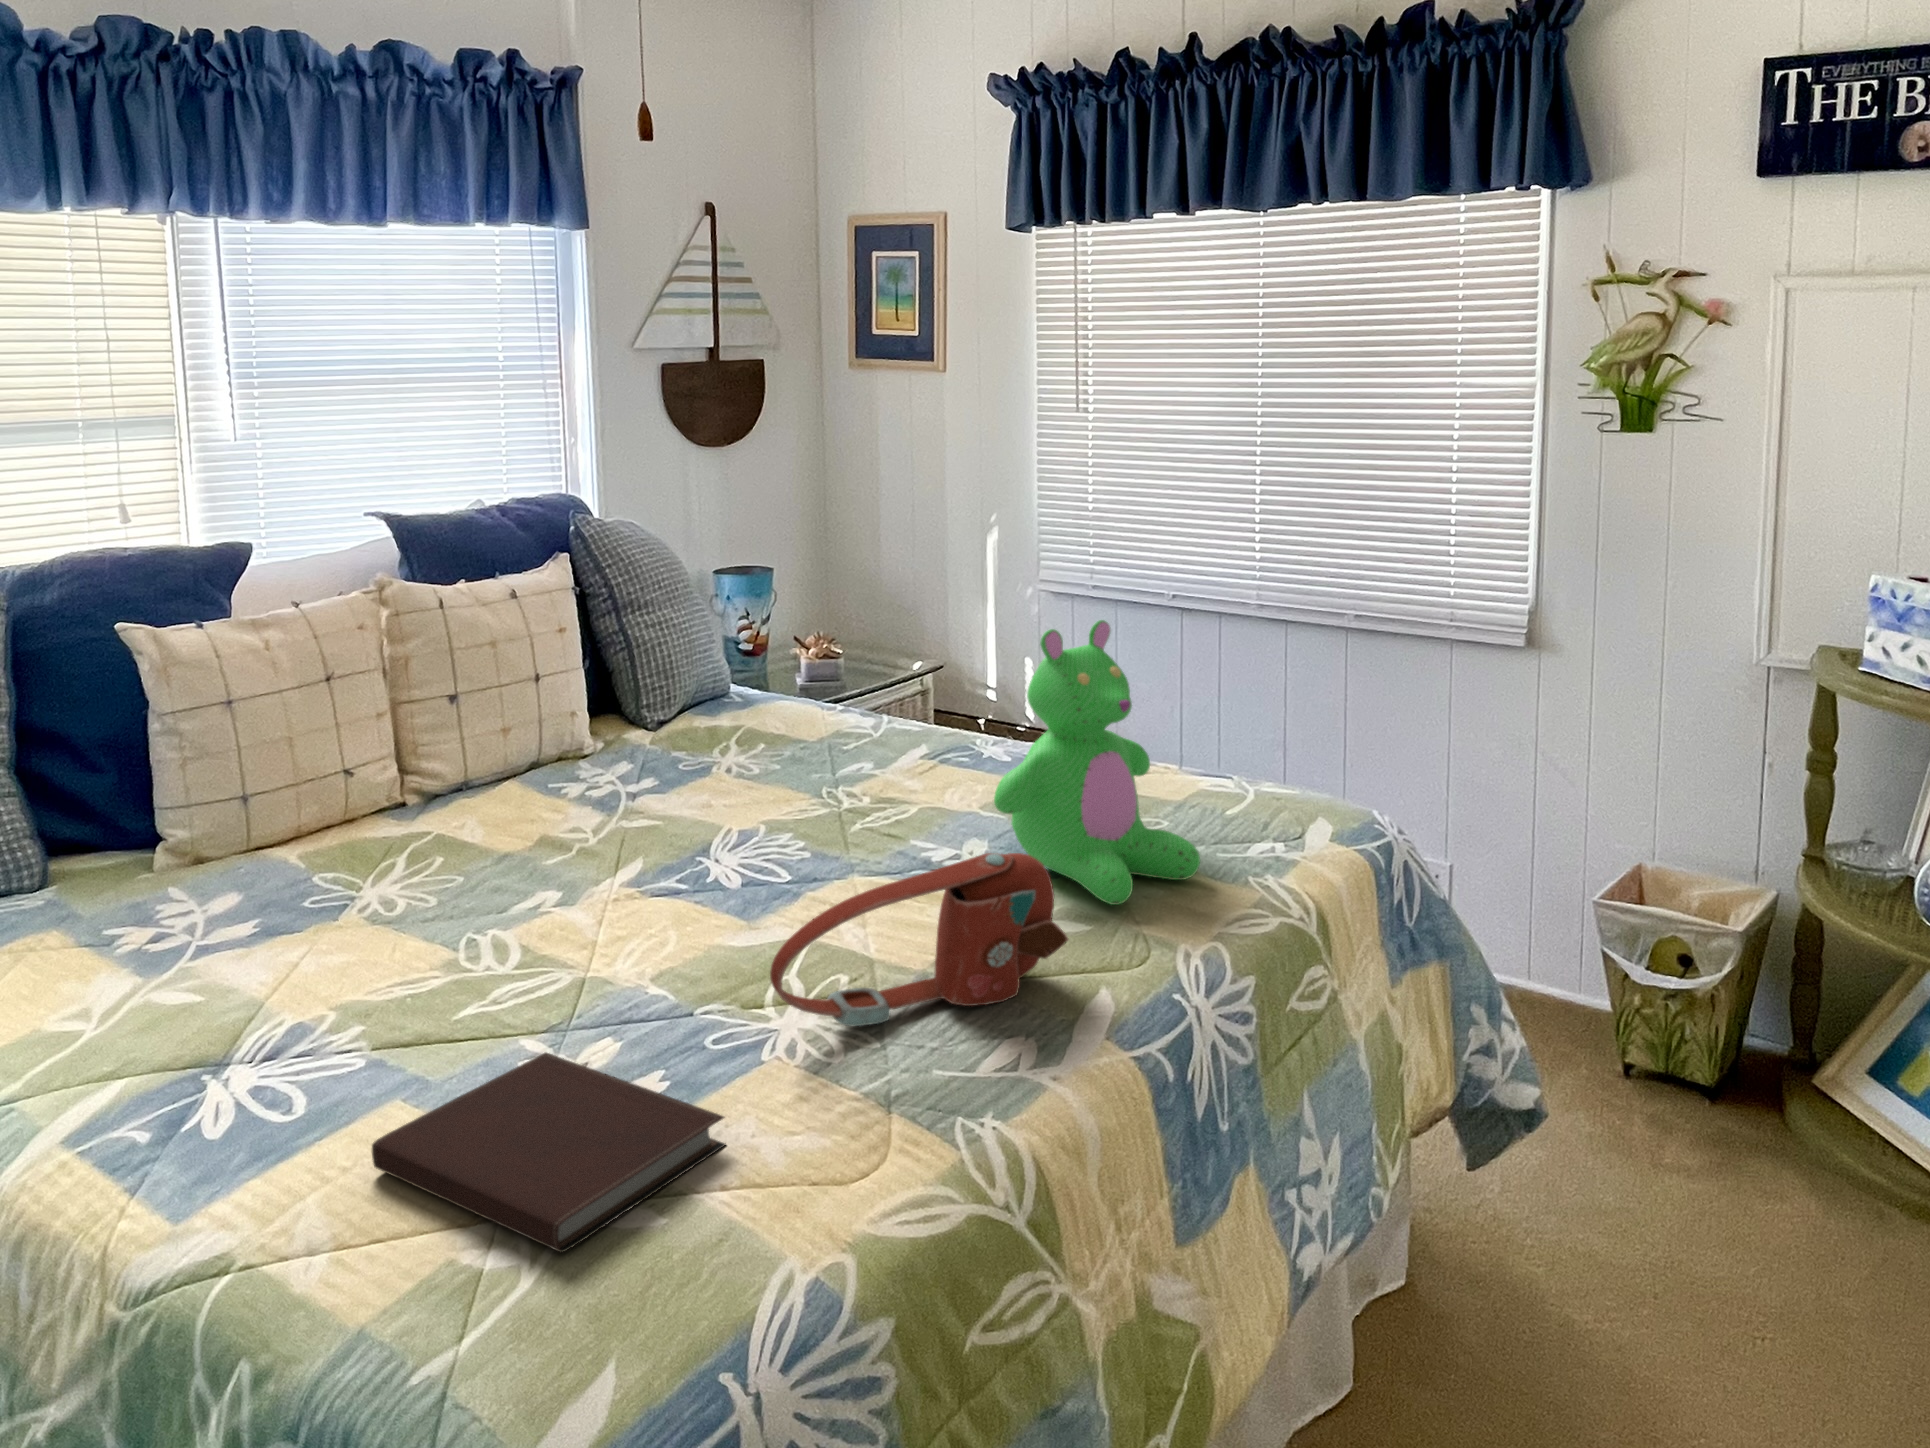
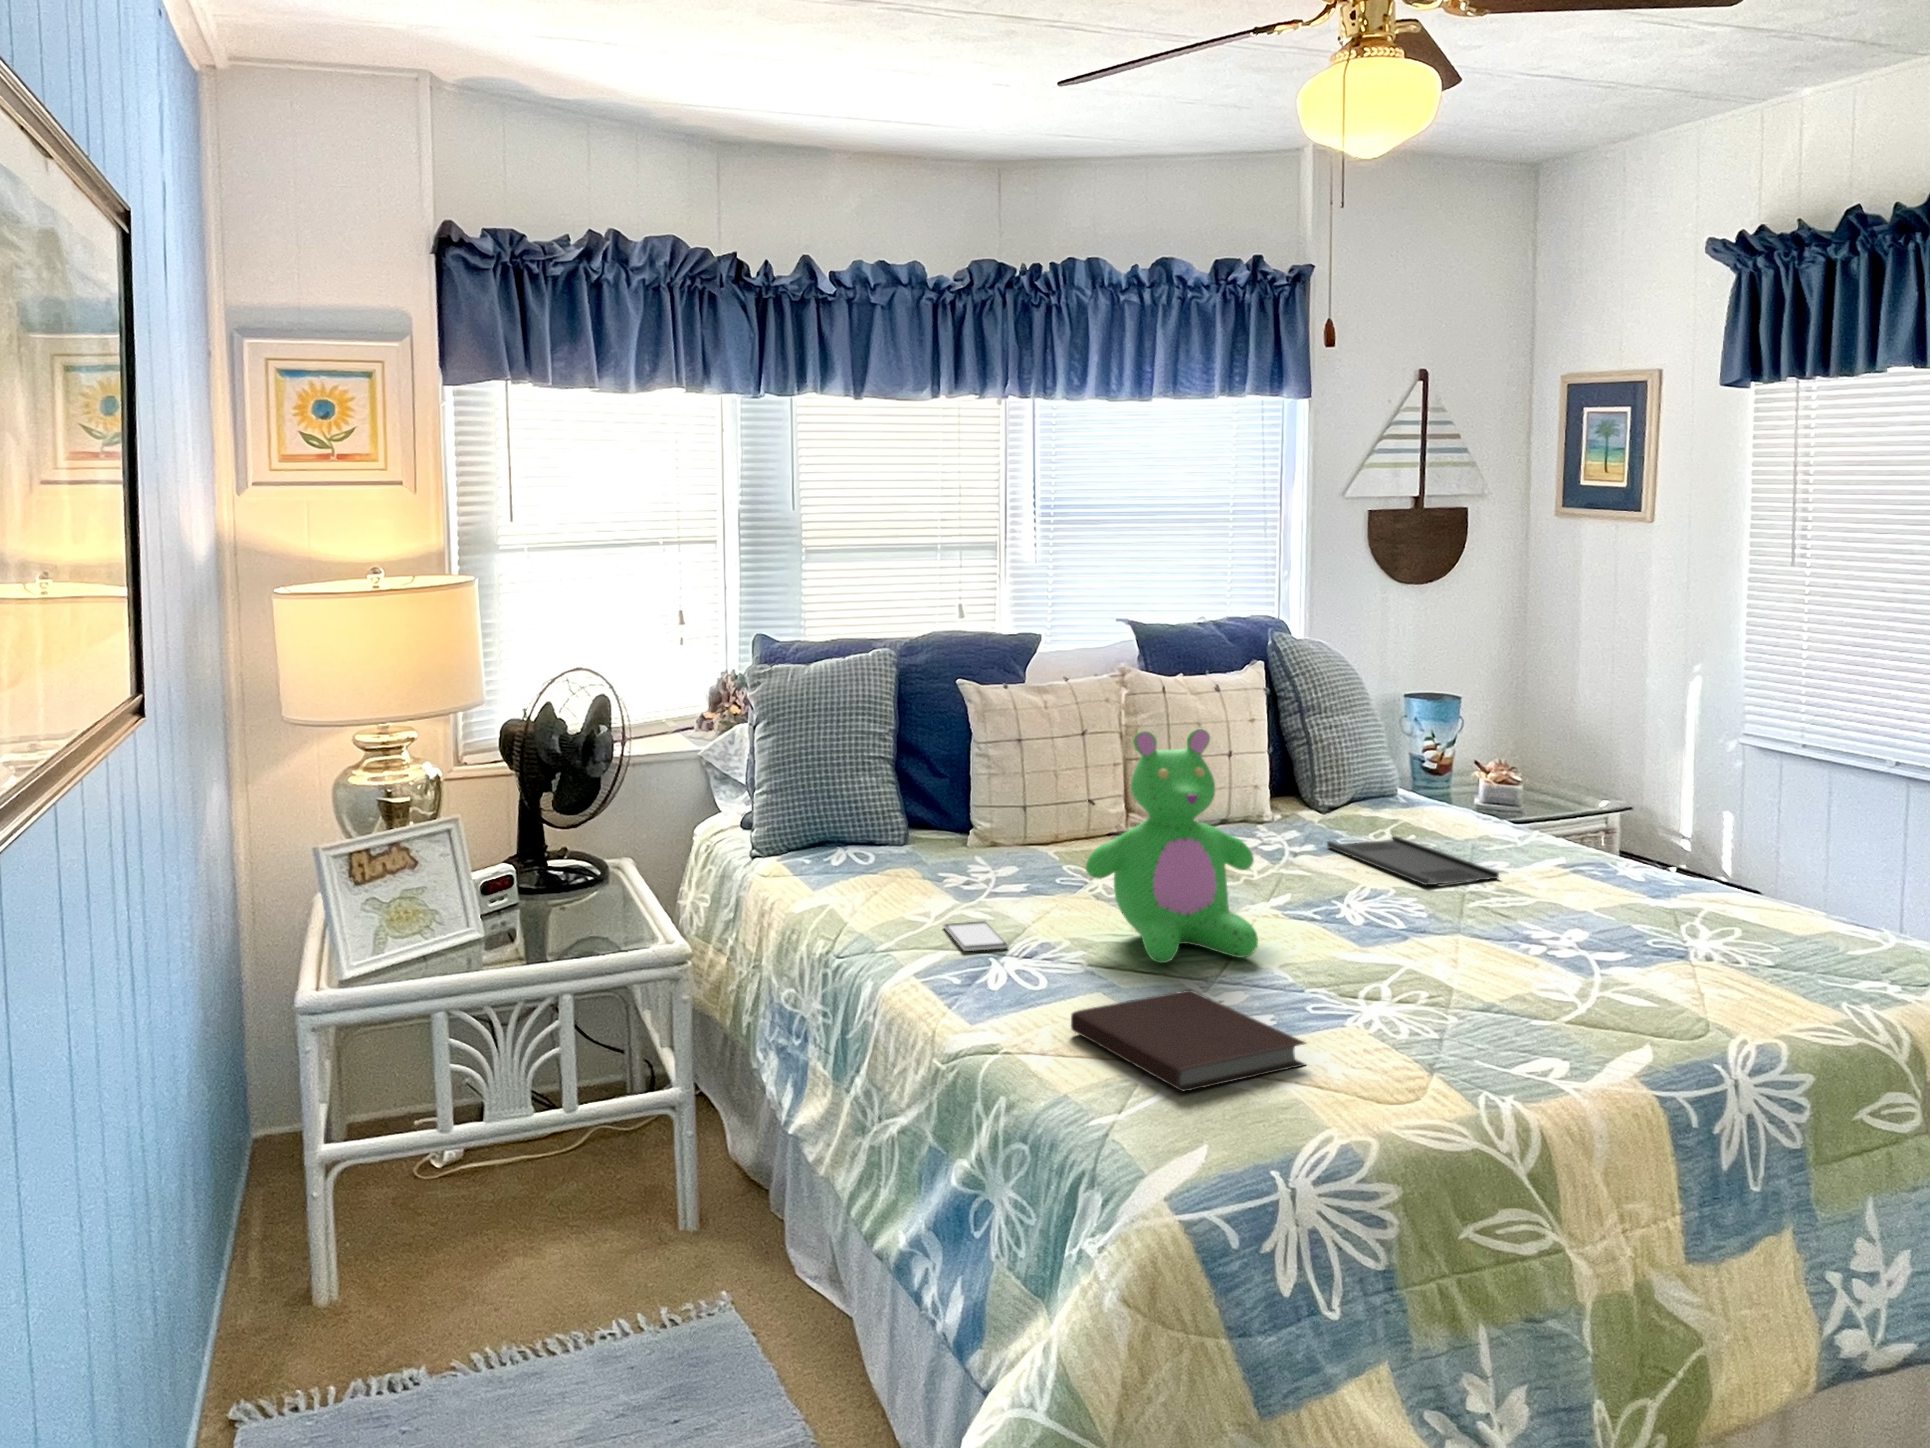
teddy bear: present [994,620,1200,905] -> present [1086,729,1258,963]
tray: none [672,749,872,815] -> present [1327,836,1499,885]
handbag: present [770,853,1068,1026] -> none [1358,900,1623,1027]
smartphone: none [148,977,260,1042] -> present [943,921,1009,951]

